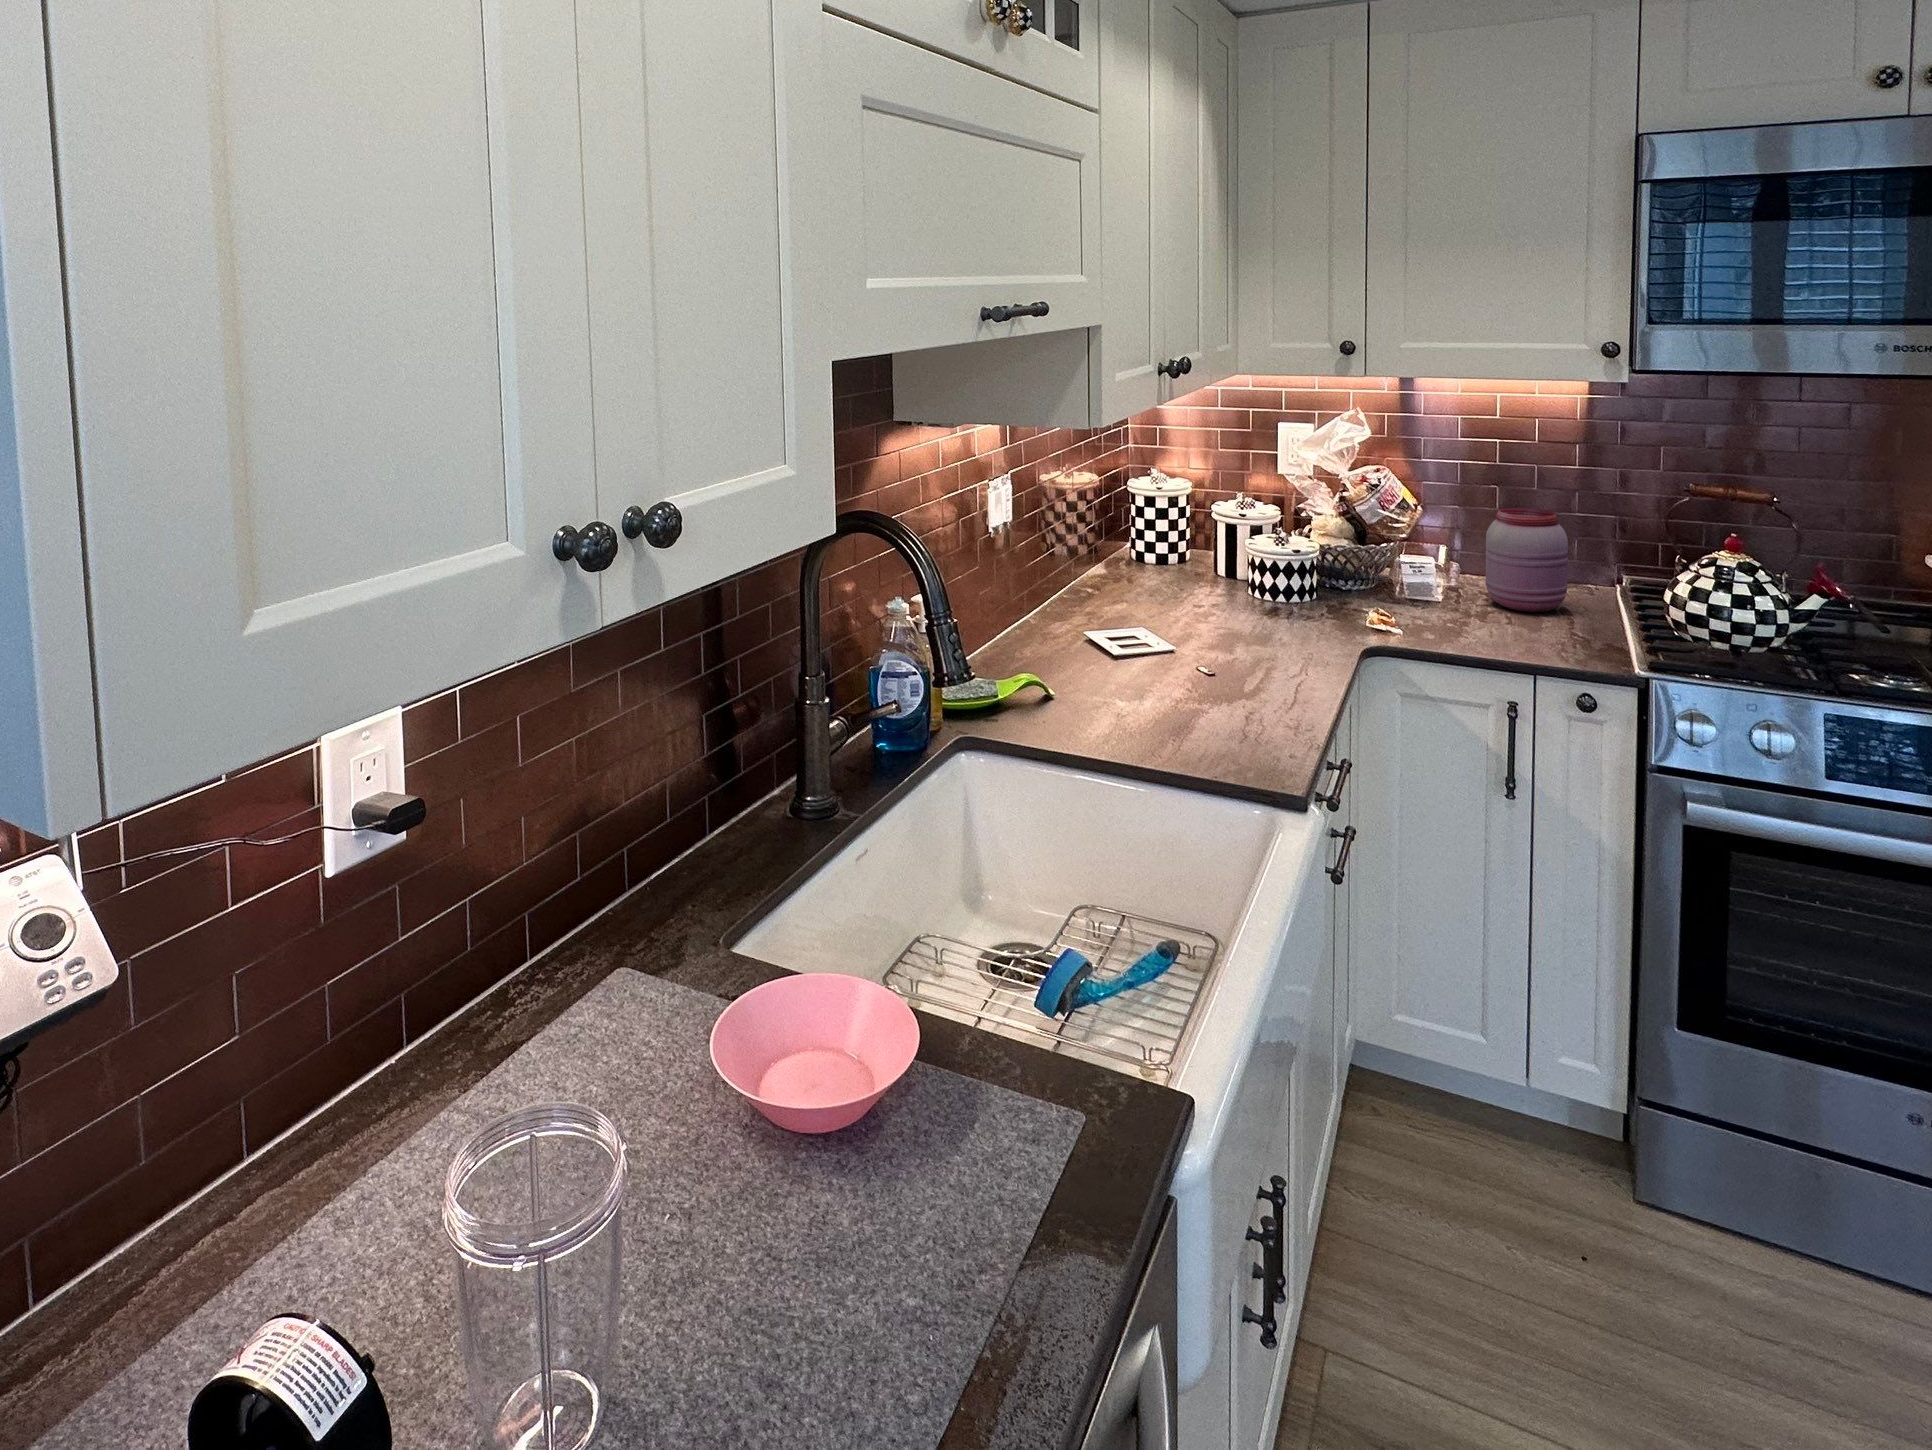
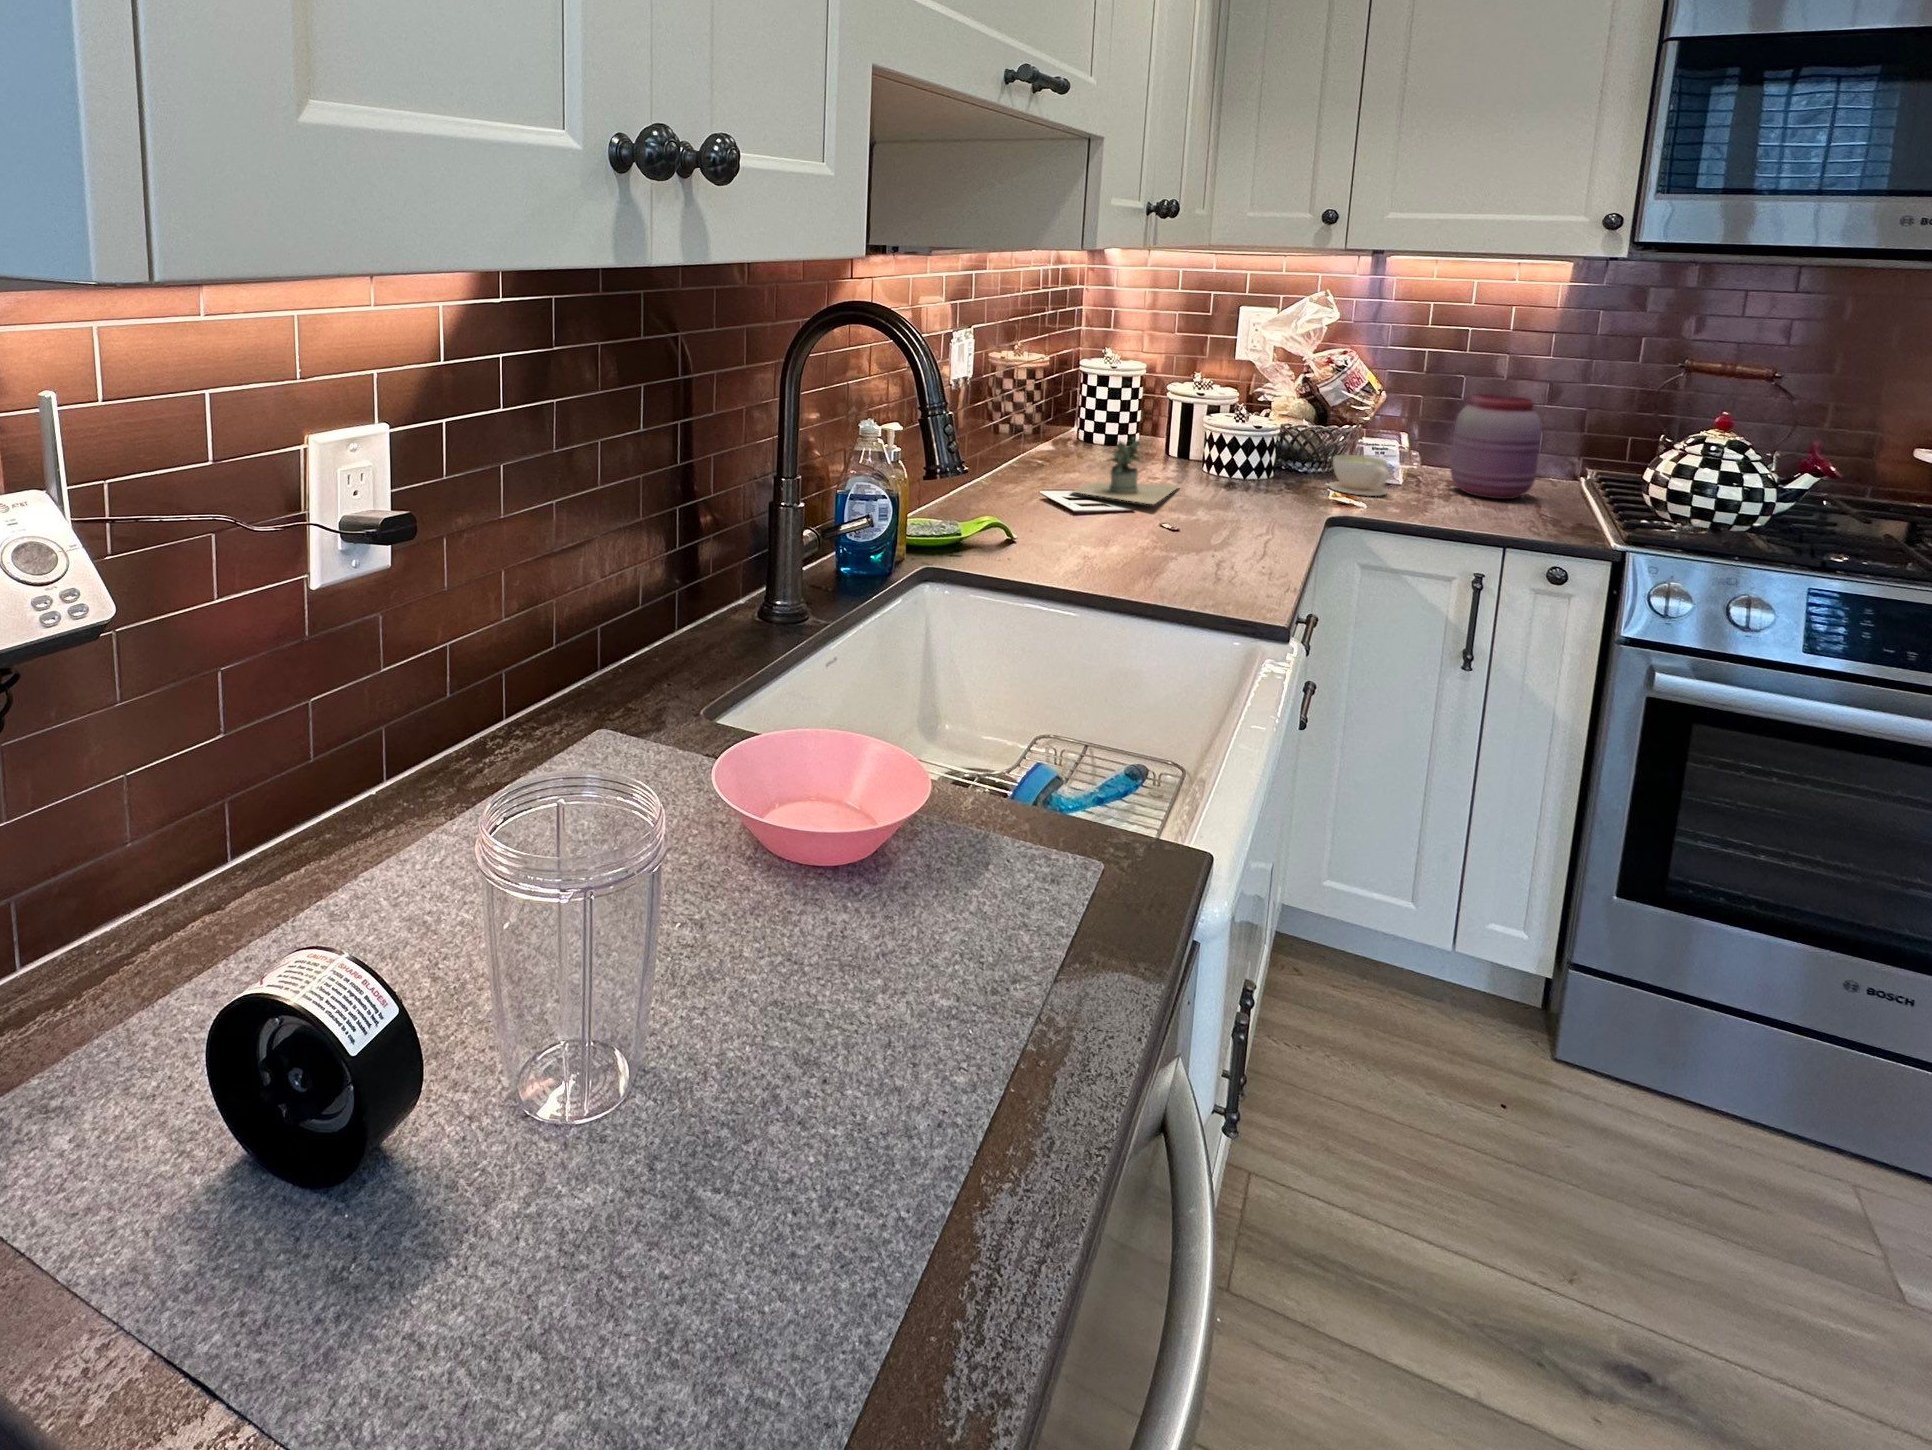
potted plant: none [1112,574,1238,646] -> present [1073,437,1180,504]
coffee cup: none [1368,574,1425,616] -> present [1329,455,1389,496]

